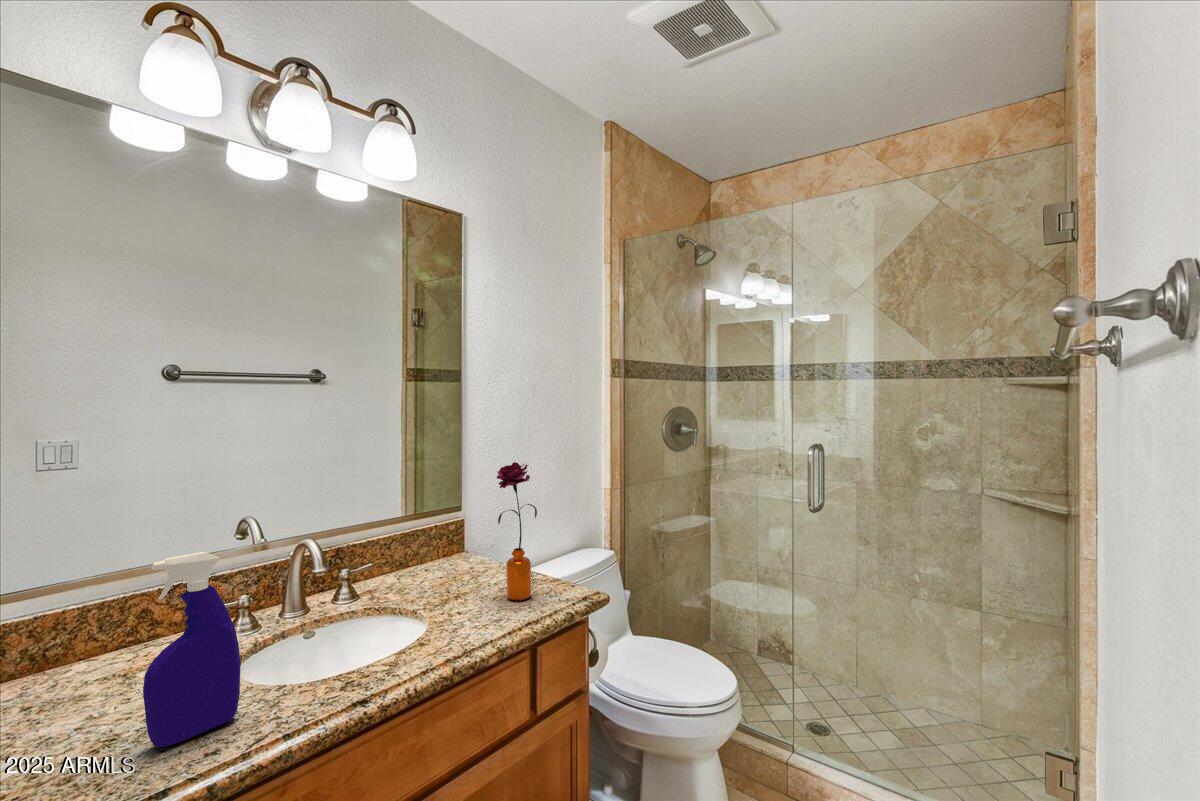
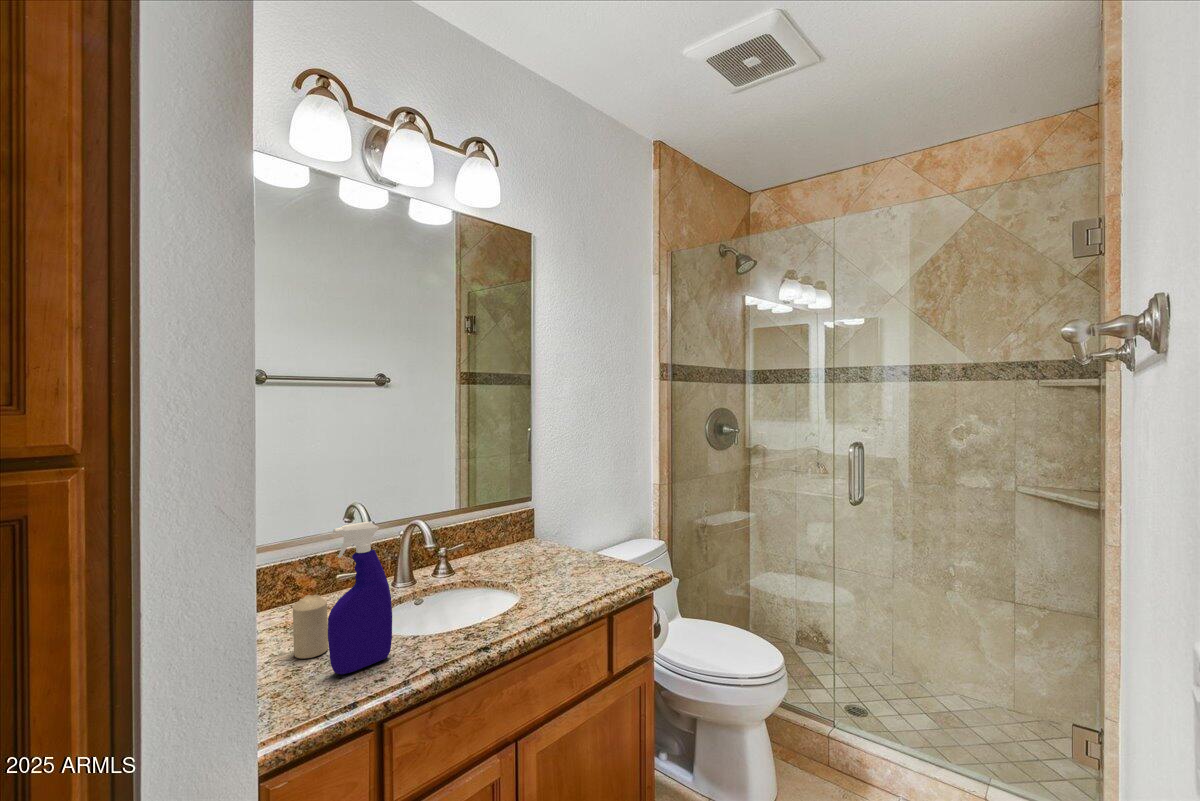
flower: present [497,462,537,600] -> none [573,455,610,577]
candle: none [113,641,163,723] -> present [293,595,328,659]

